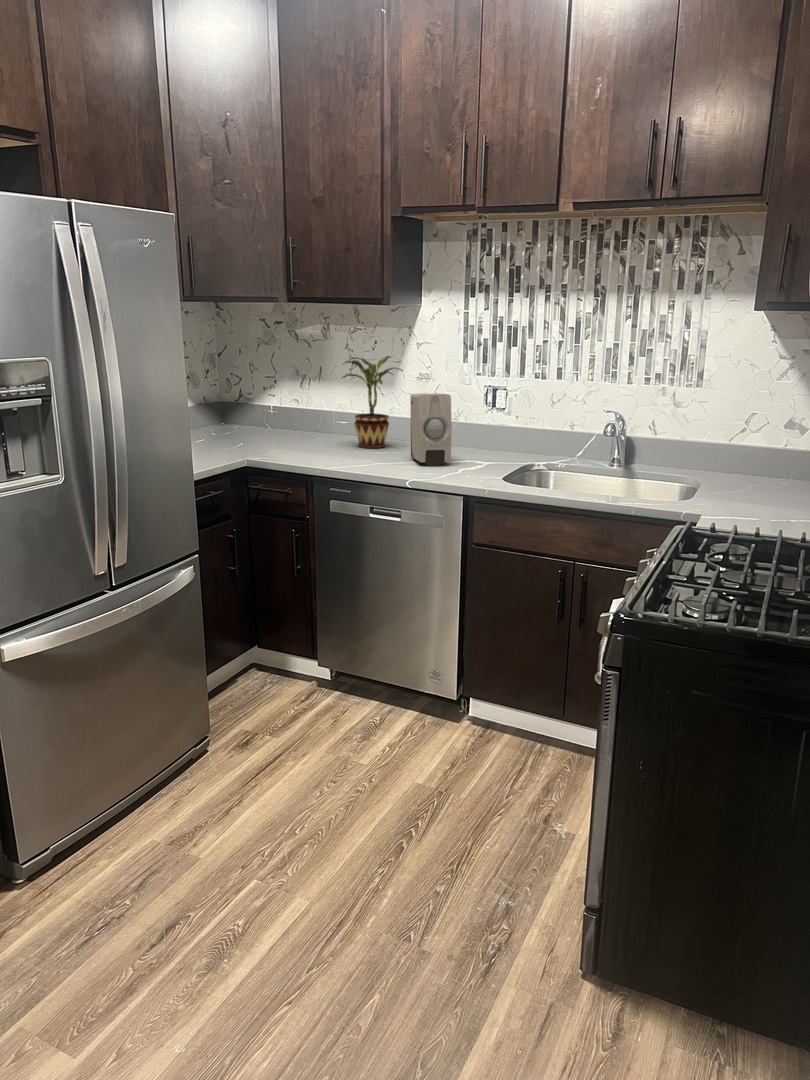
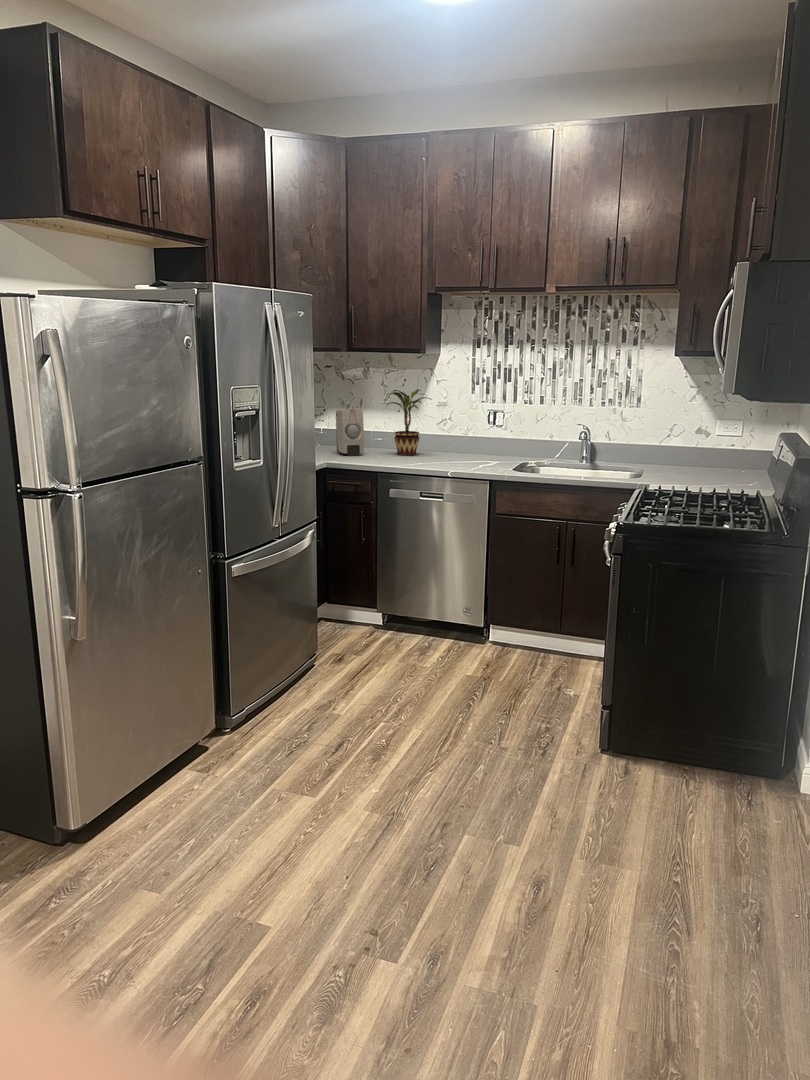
soap dispenser: present [411,393,452,466] -> present [336,409,364,456]

